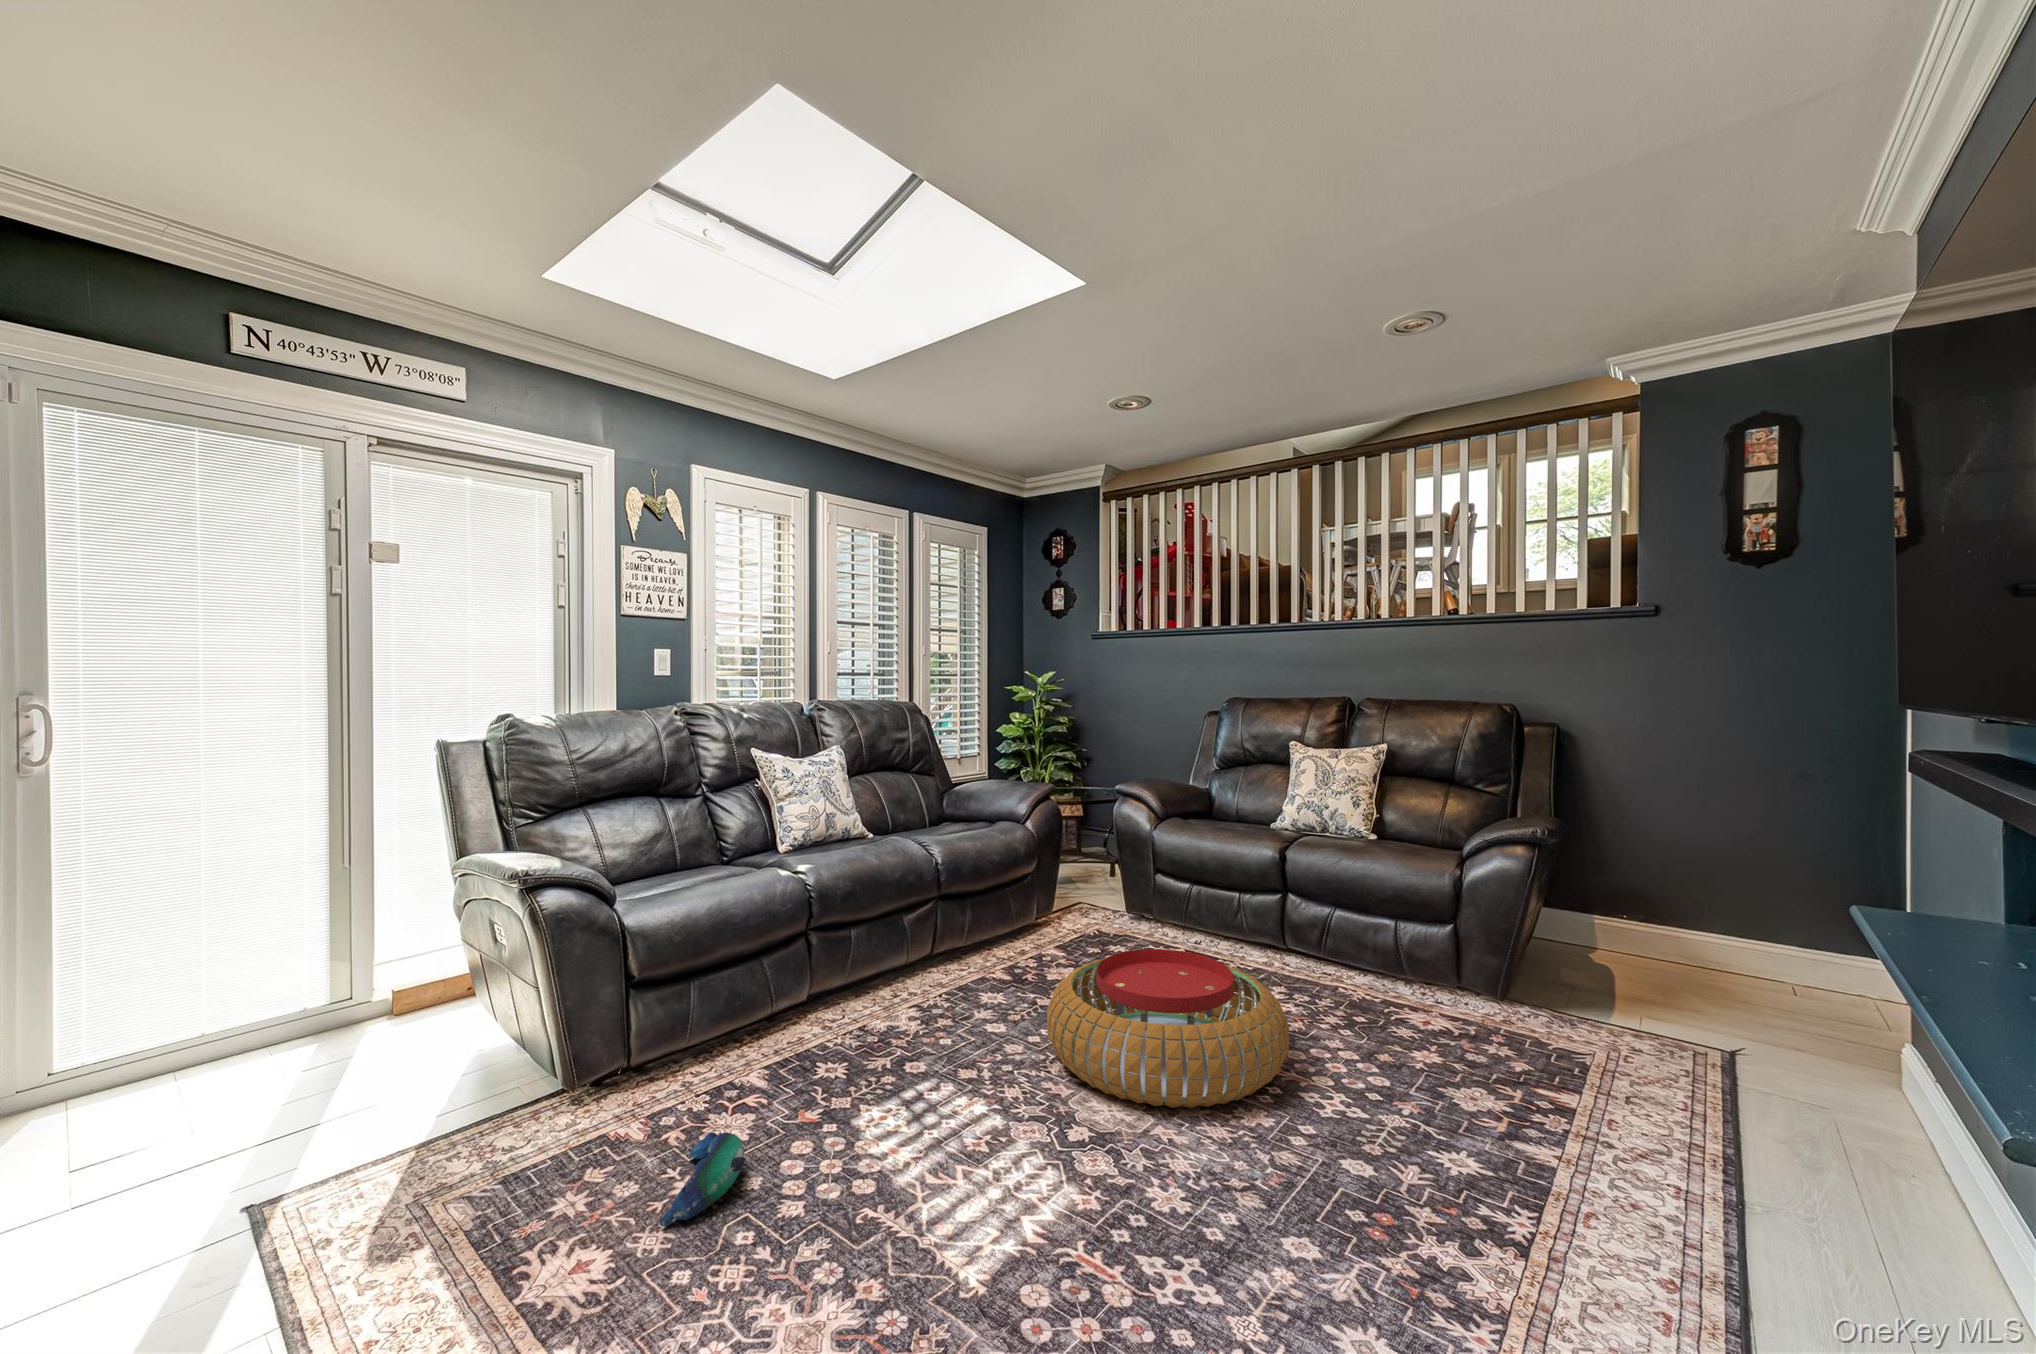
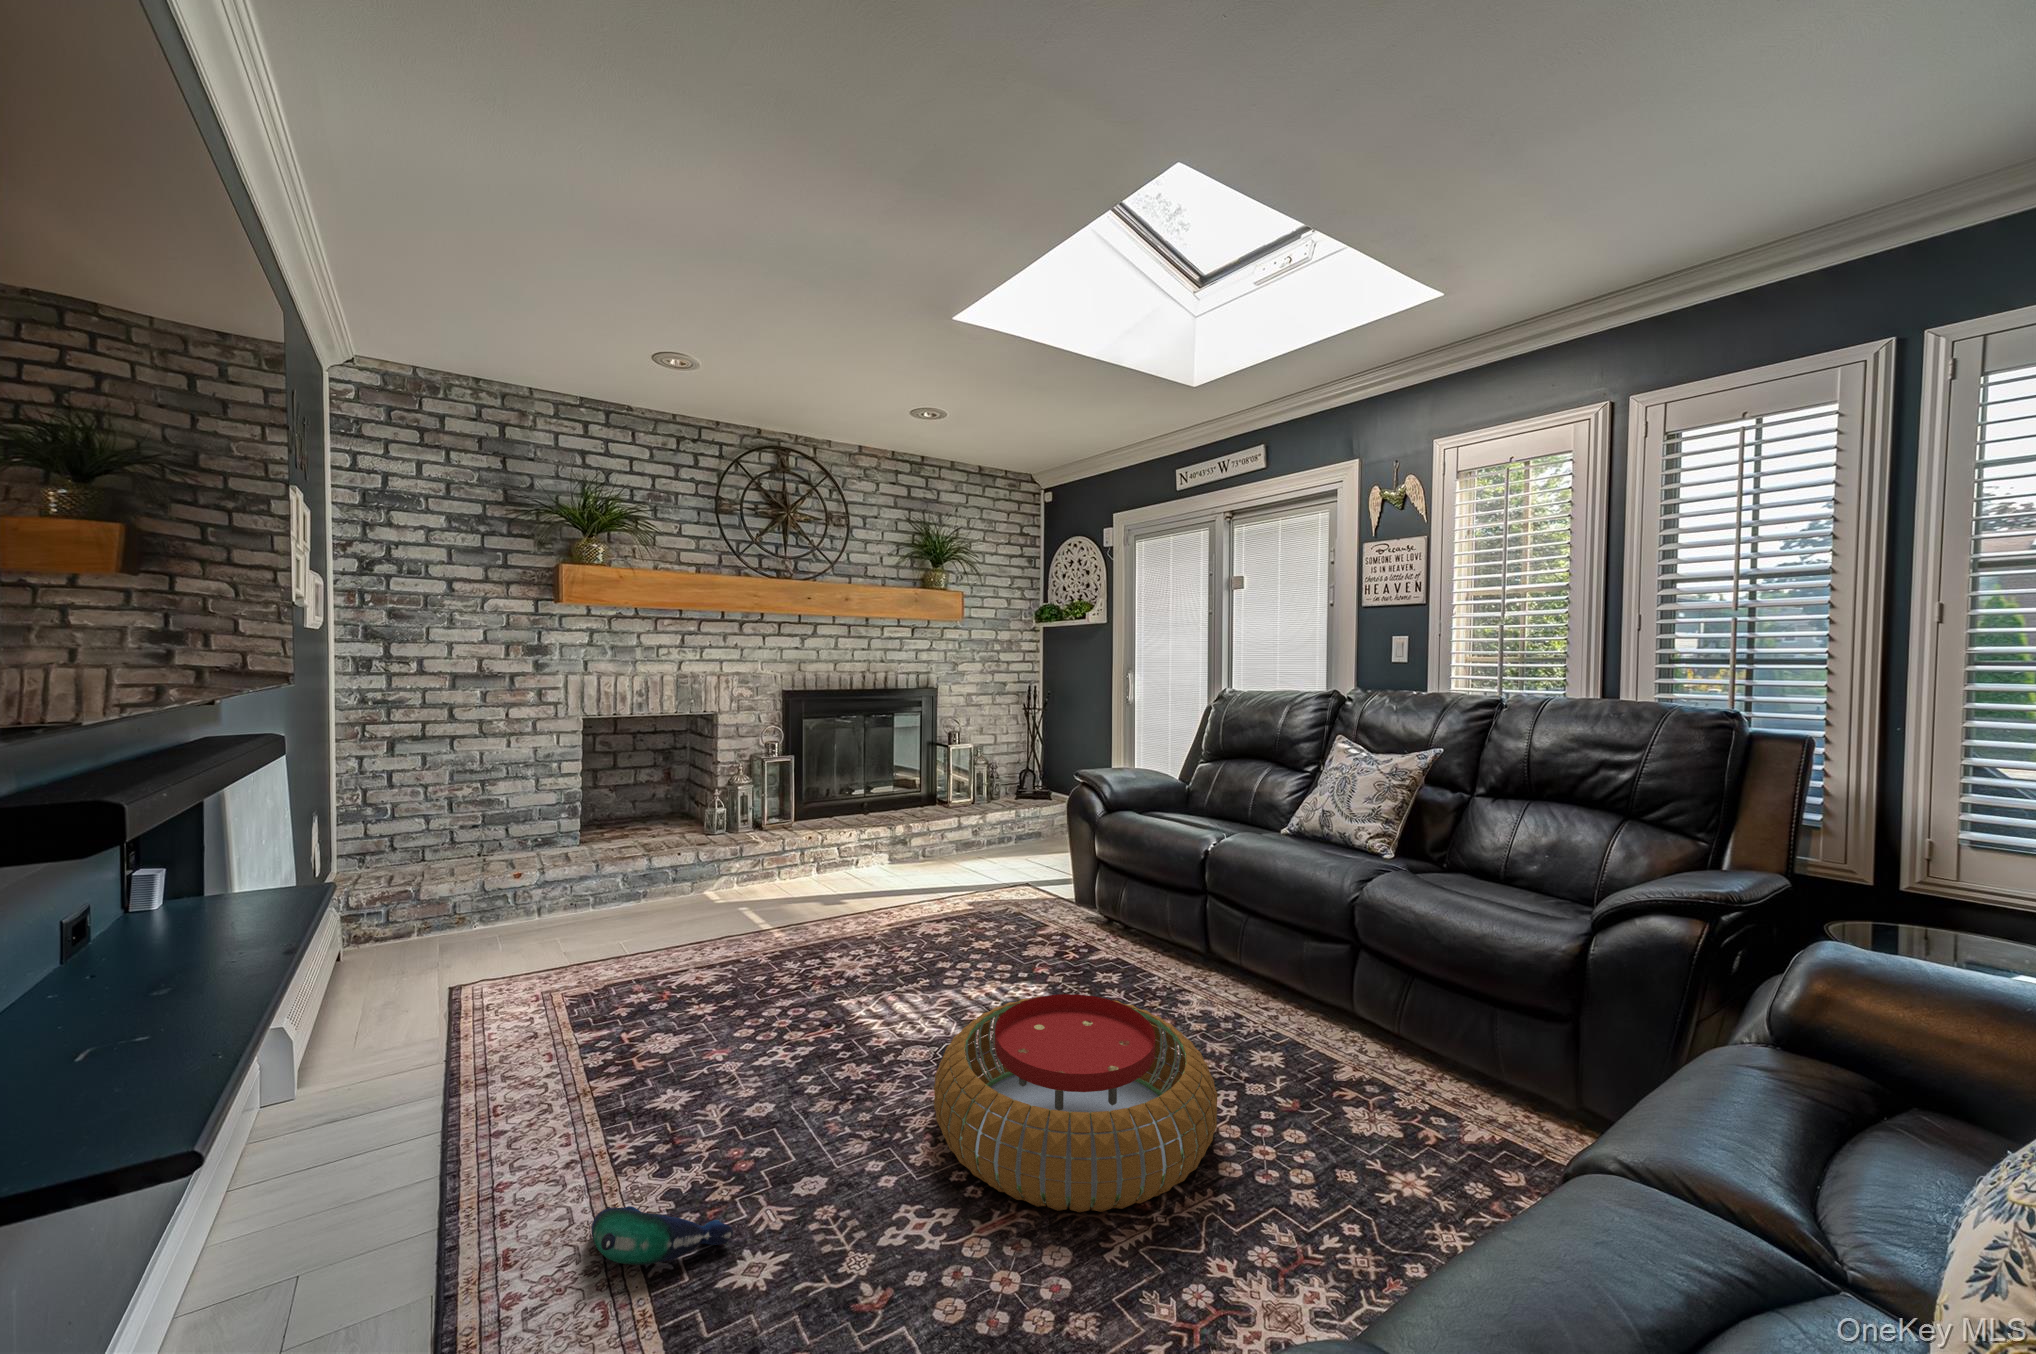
plush toy: present [660,1132,746,1226] -> present [592,1206,733,1265]

